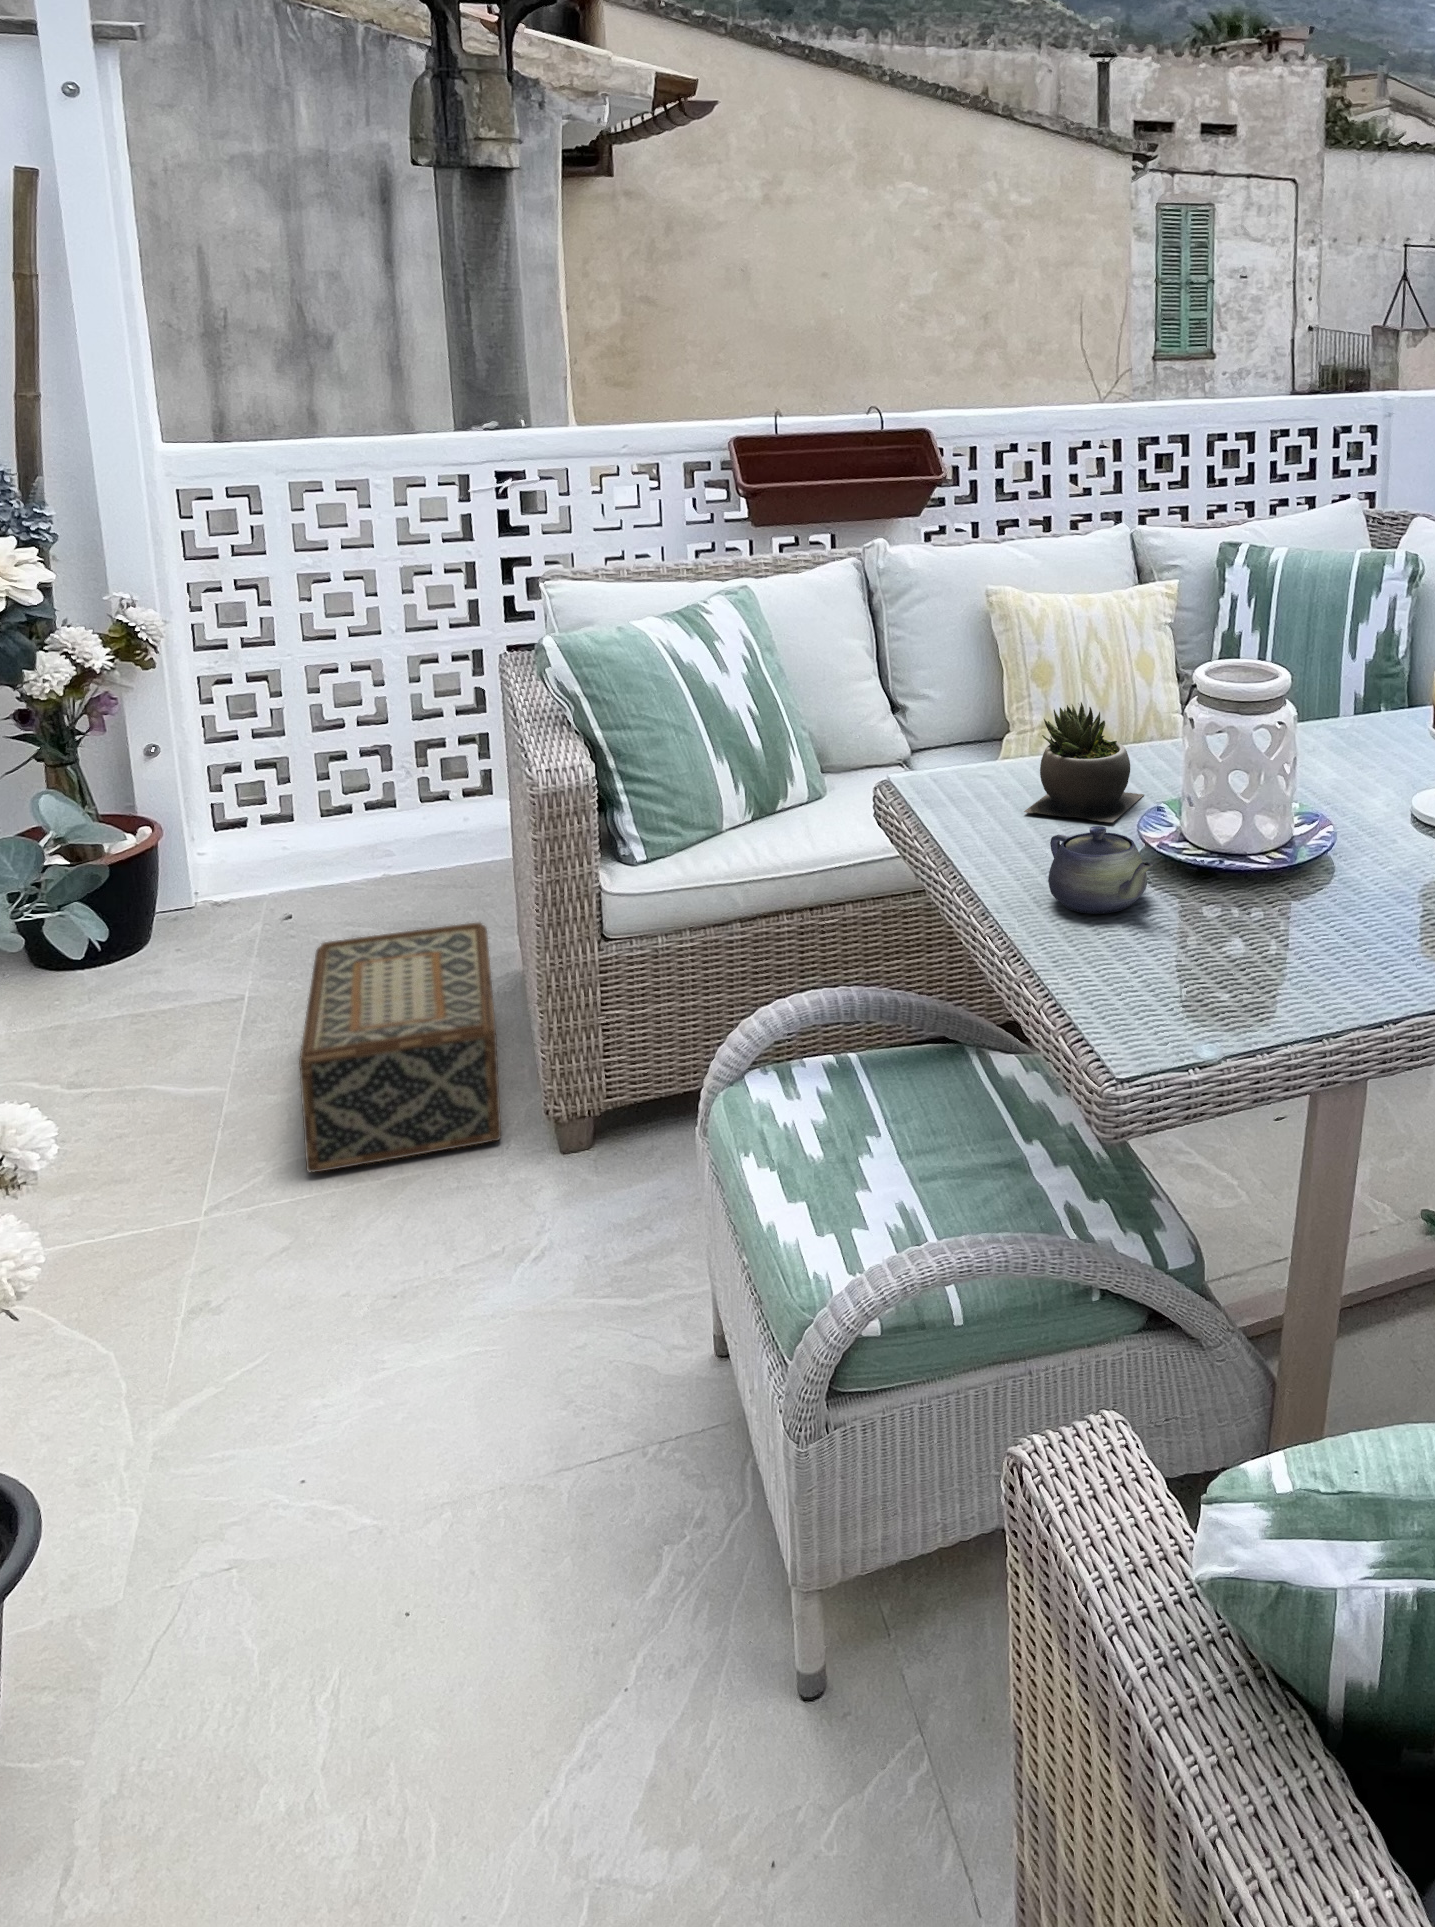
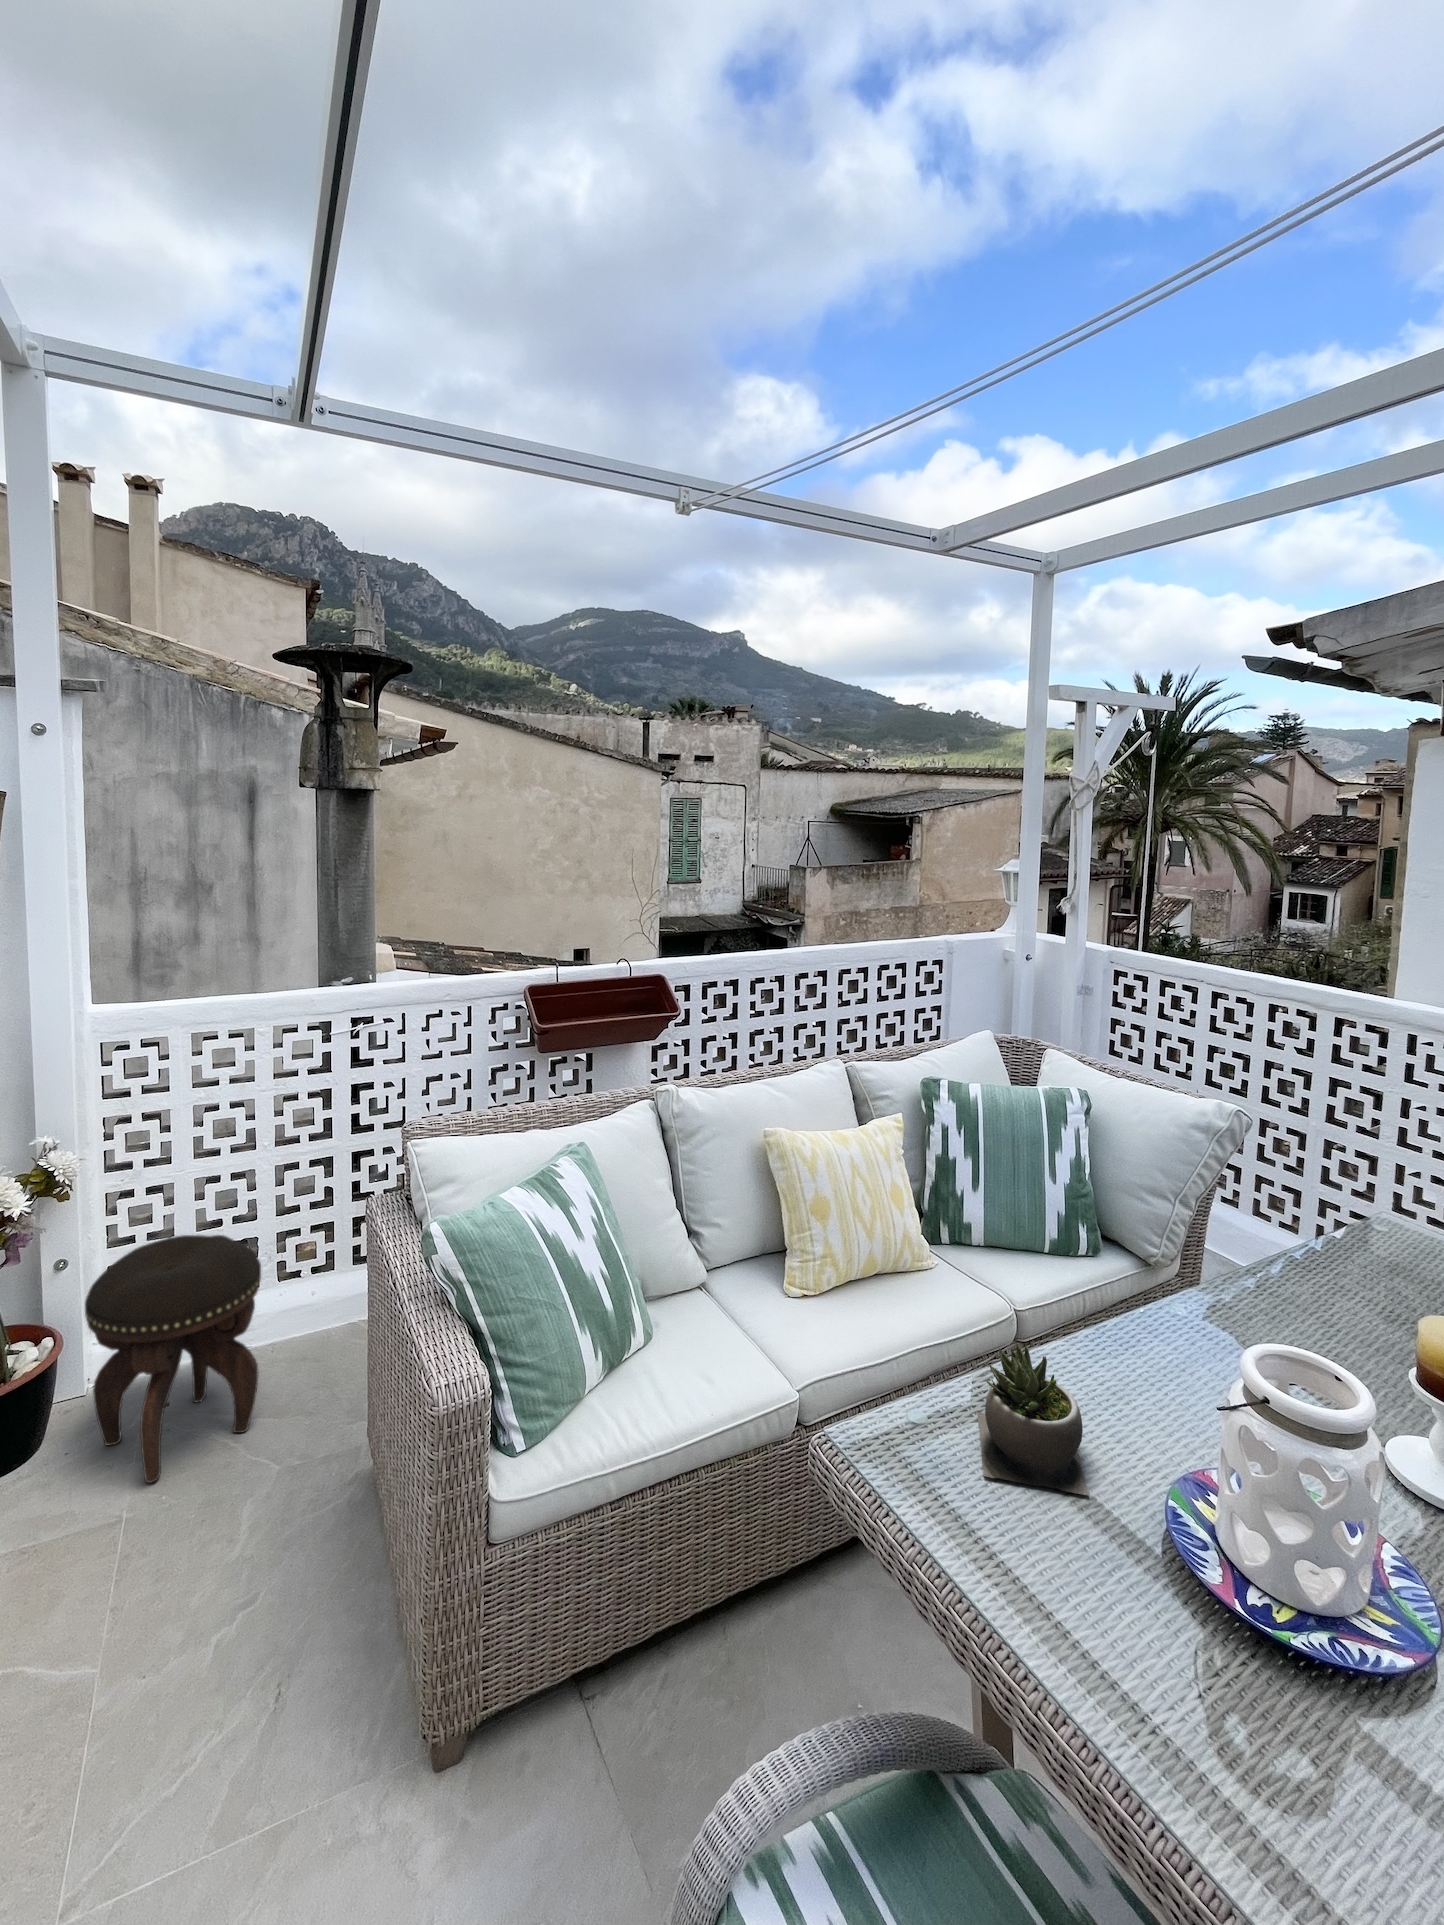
footstool: none [180,719,389,976] -> present [85,1235,261,1483]
teapot: present [1048,826,1153,914] -> none [1123,1593,1342,1750]
woven basket: present [299,923,501,1172] -> none [188,1452,385,1832]

